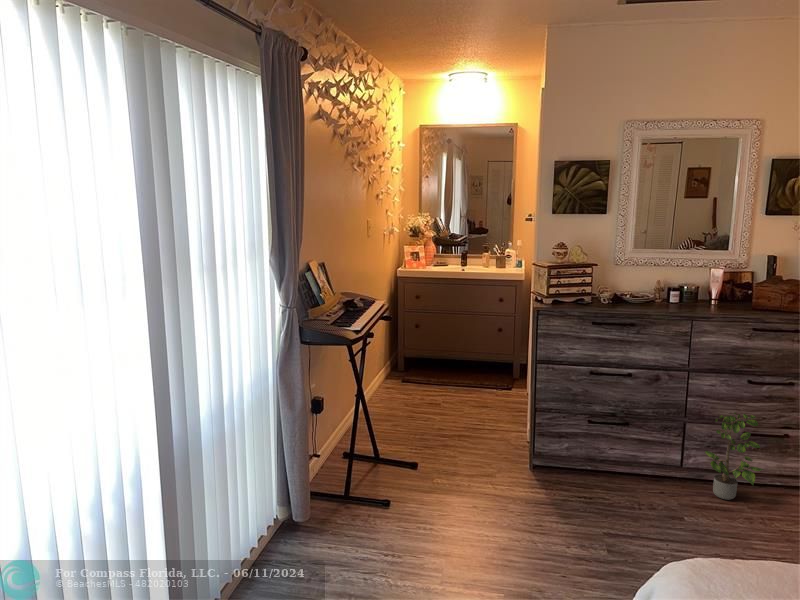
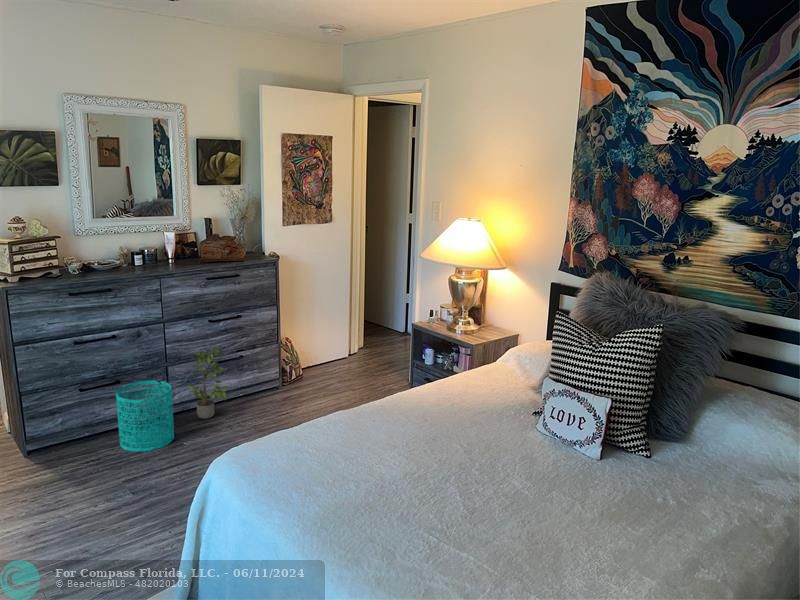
wastebasket: none [616,430,682,513] -> present [116,381,174,452]

